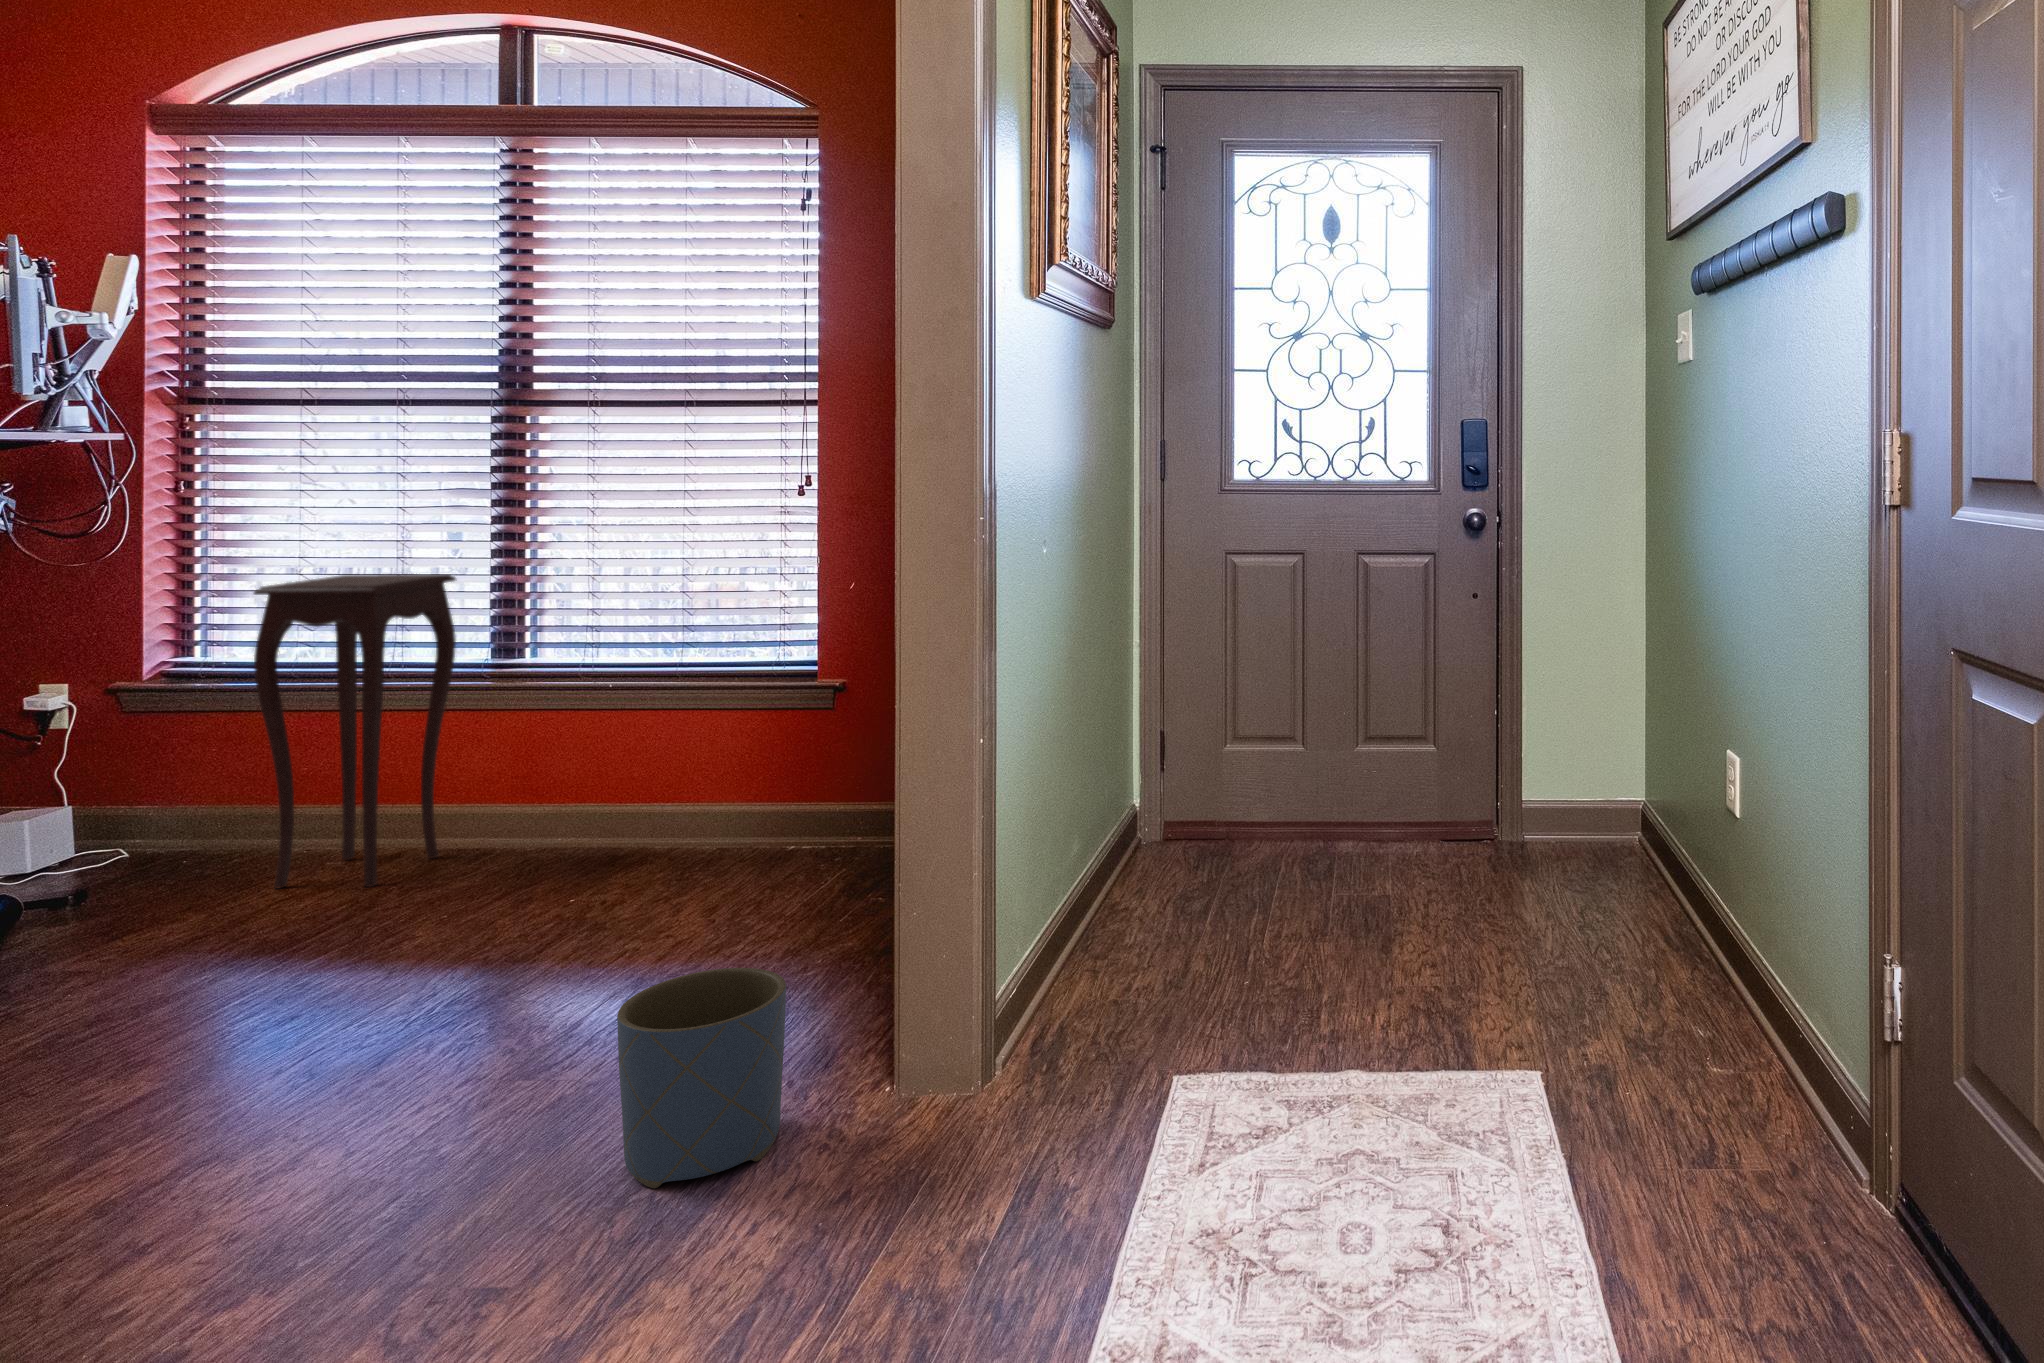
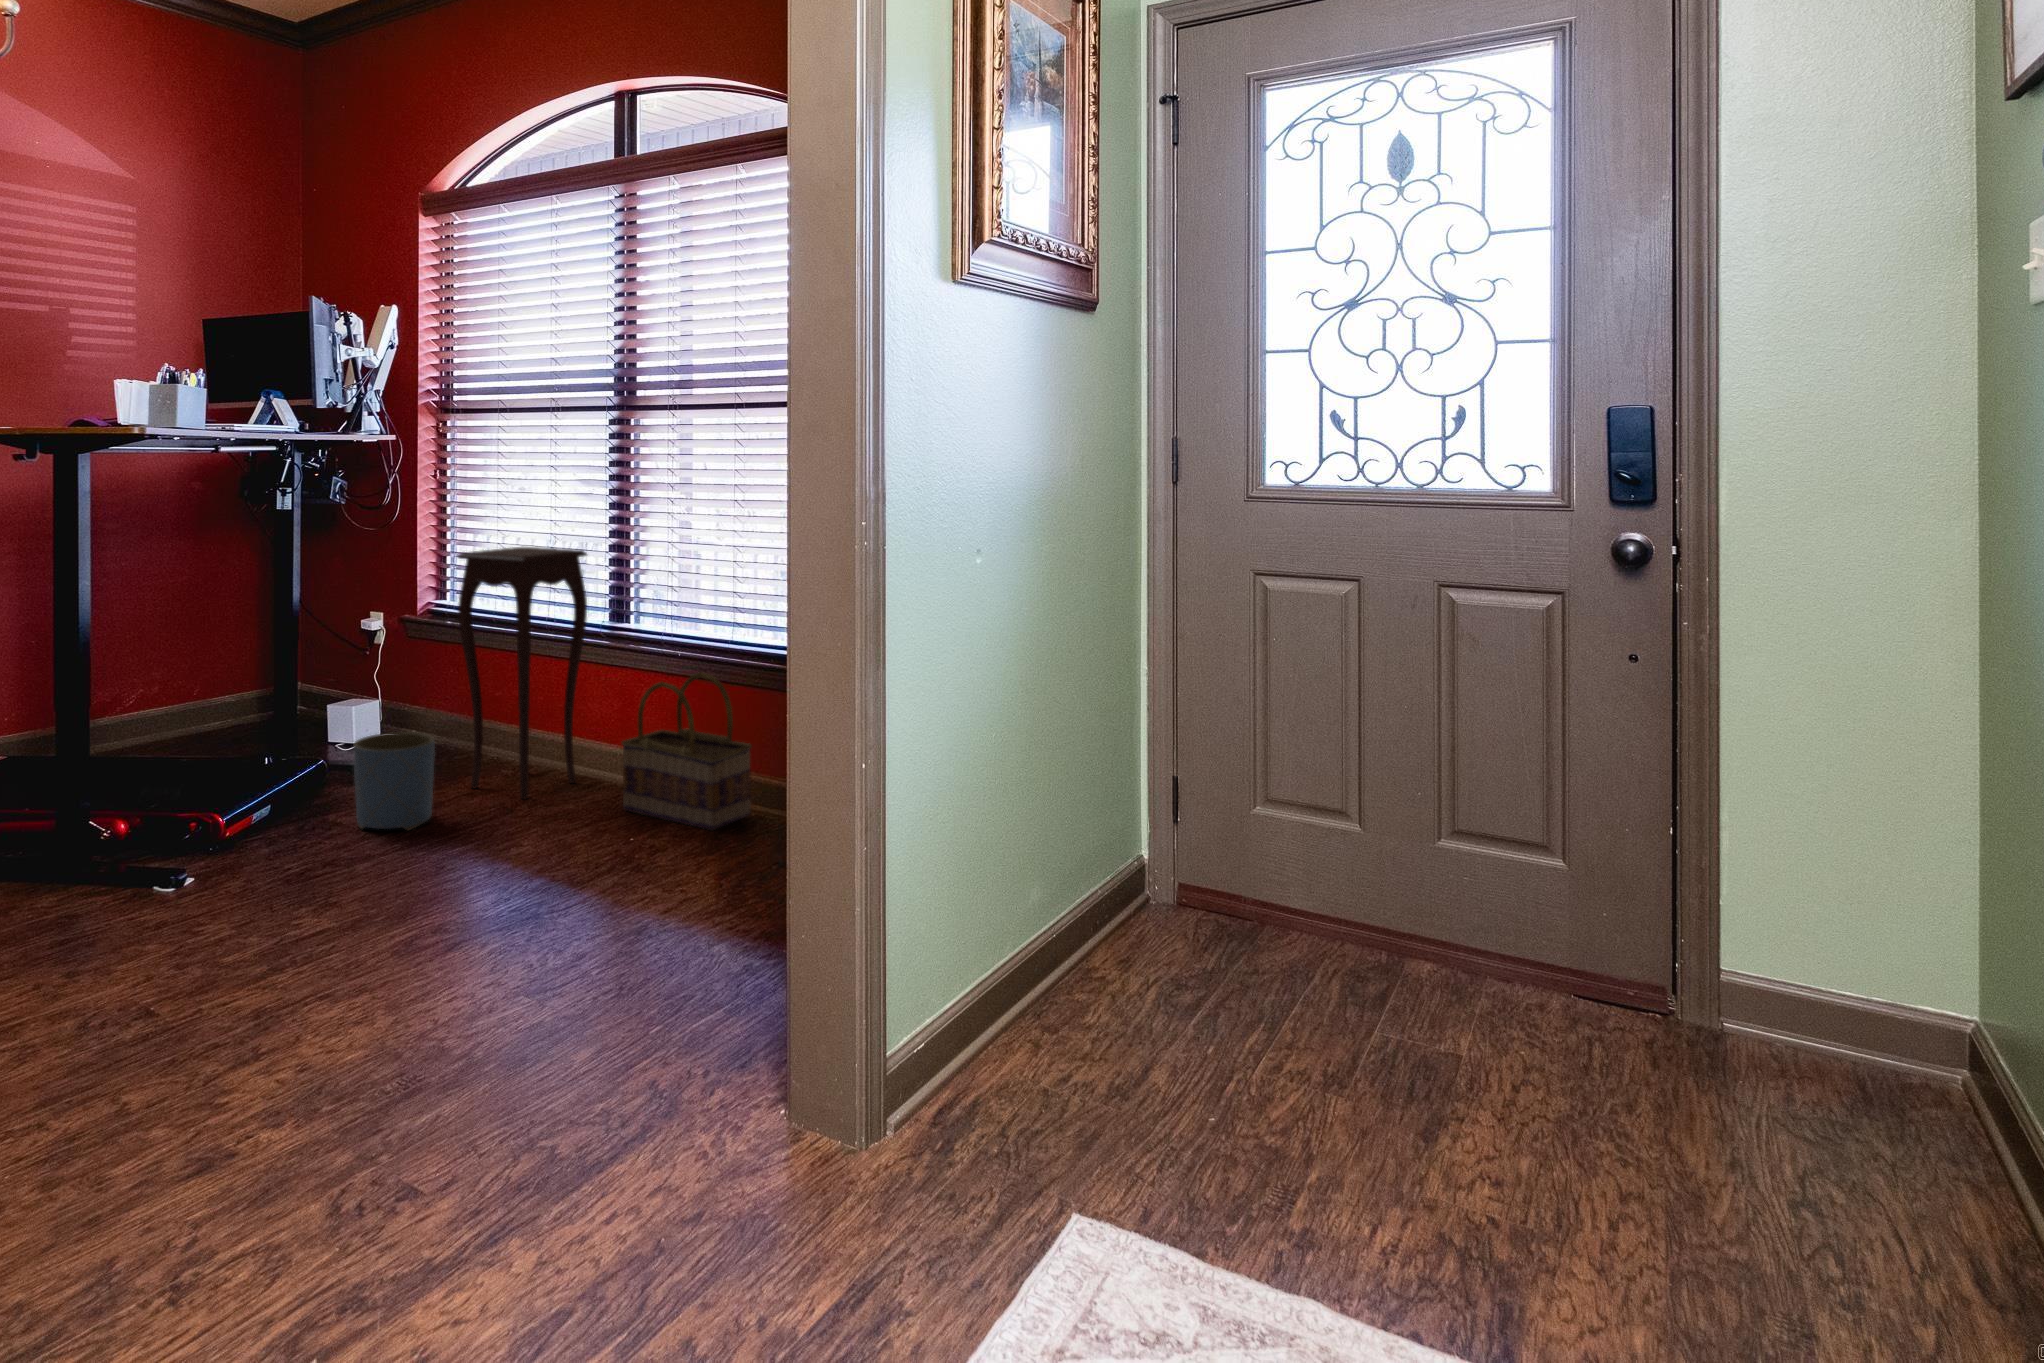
basket: none [525,702,702,873] -> present [622,672,752,830]
planter: present [617,968,786,1188] -> present [353,732,435,831]

